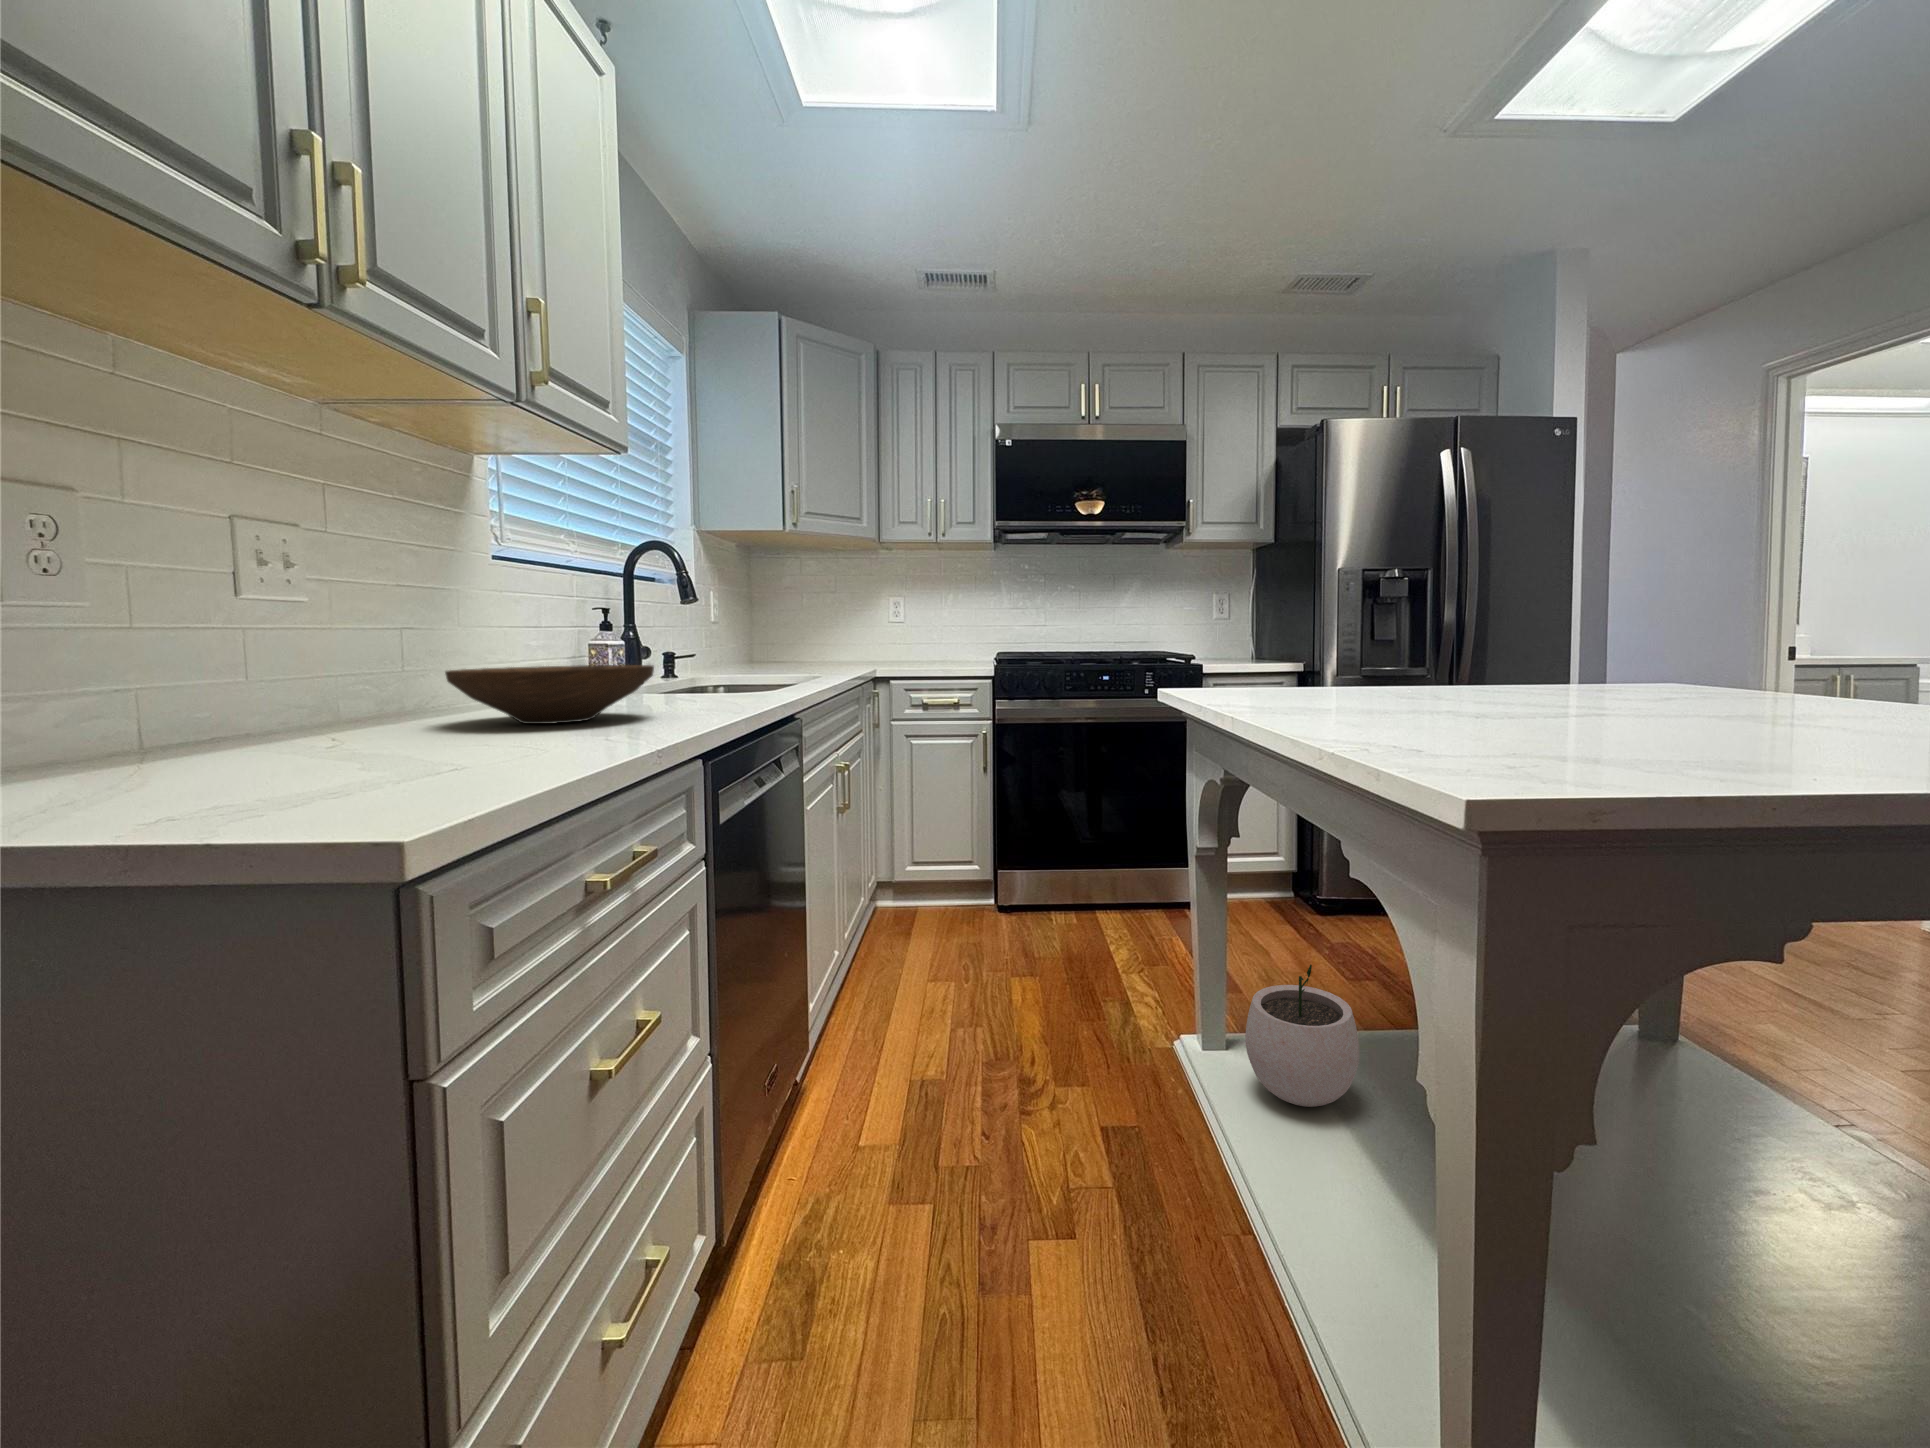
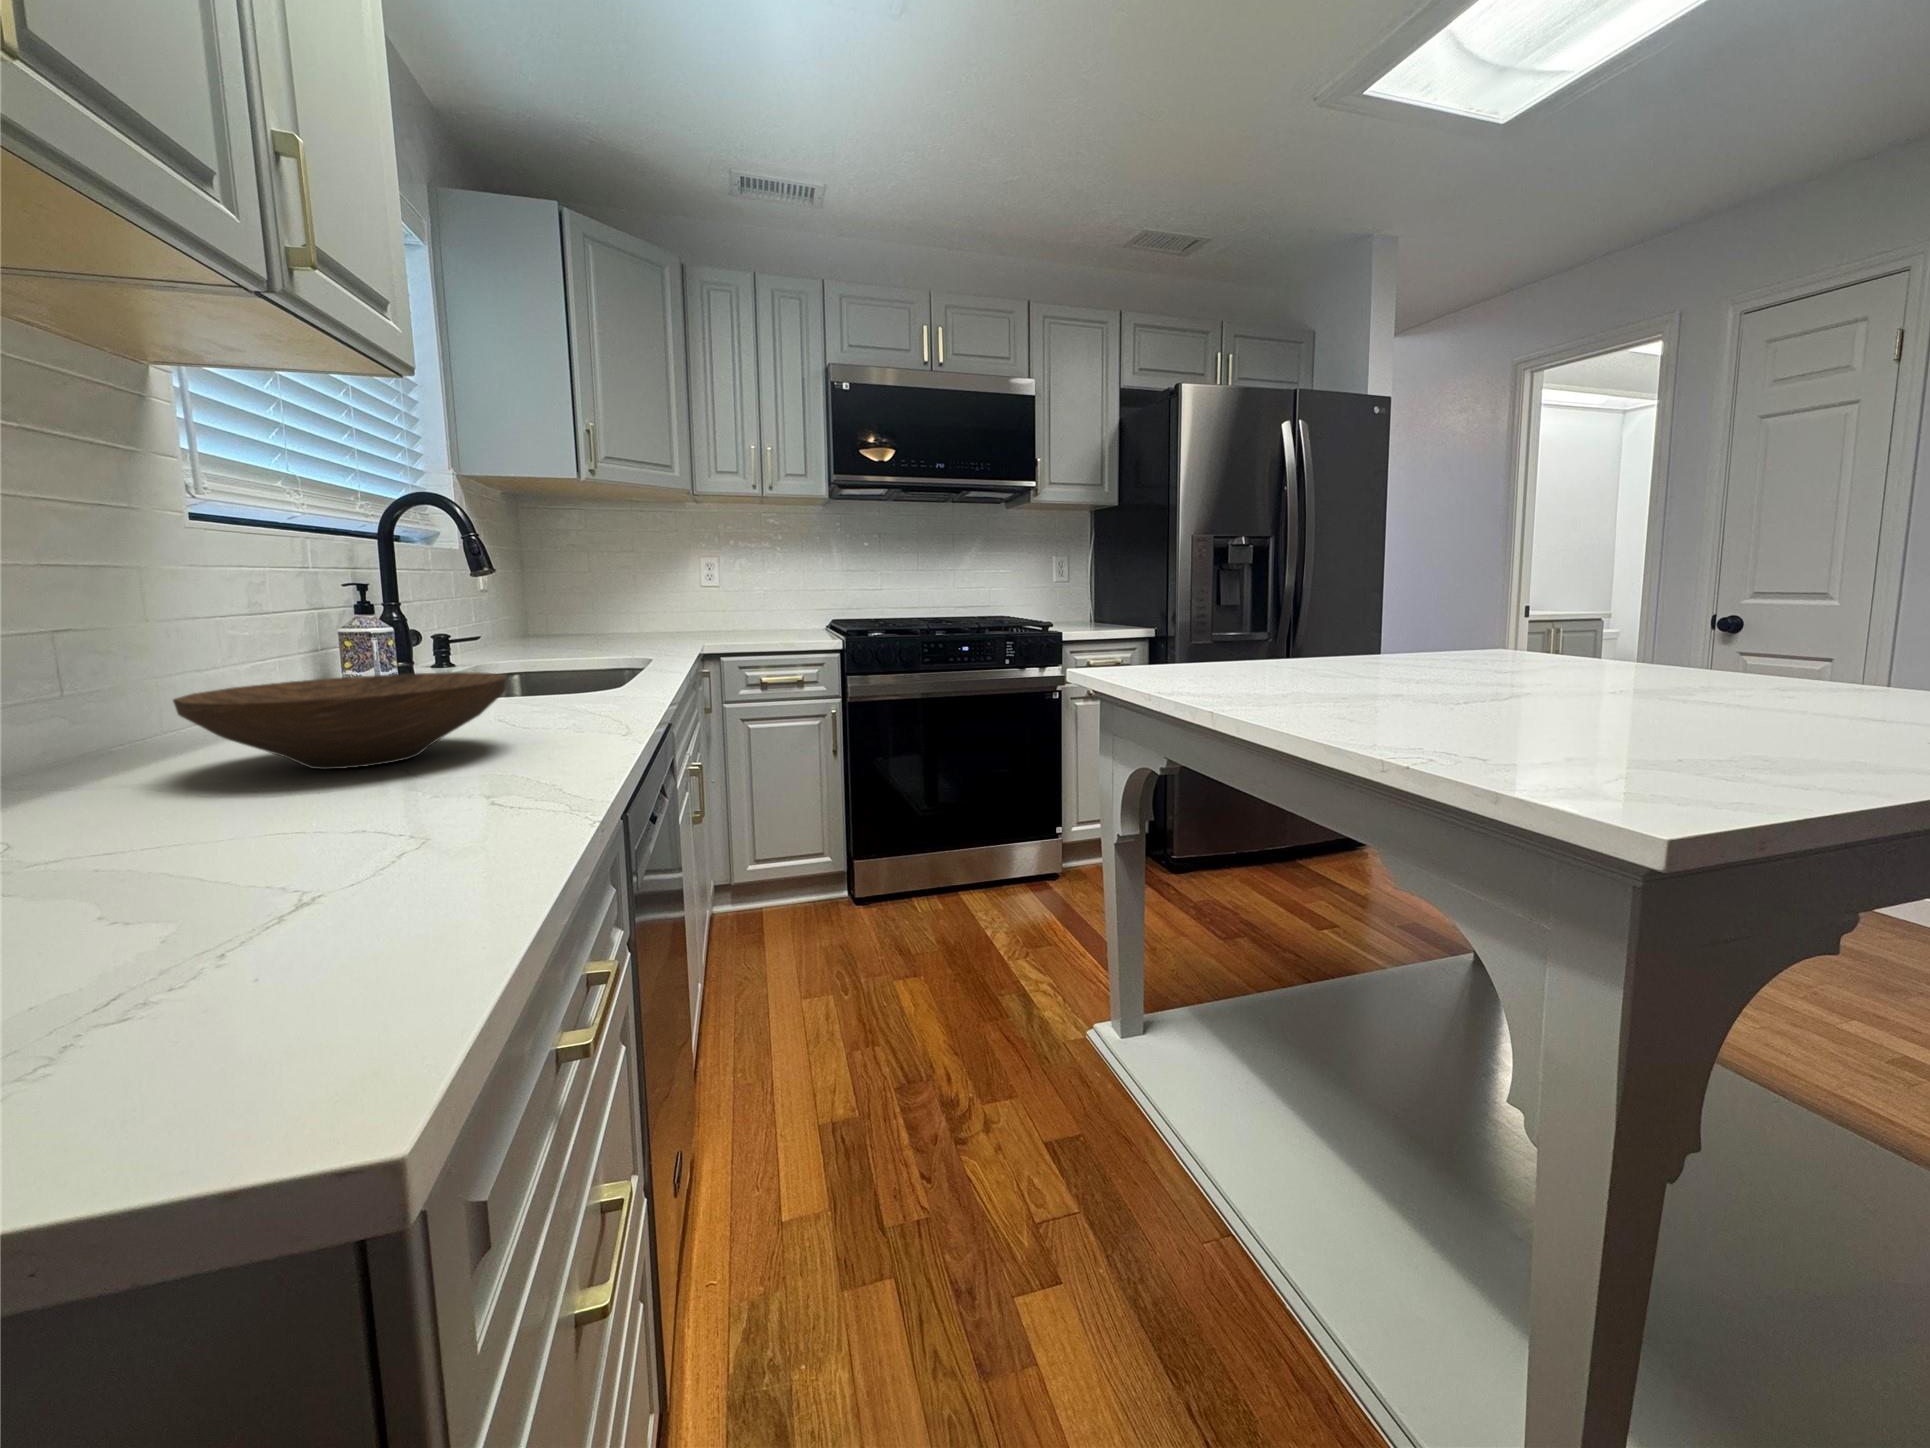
plant pot: present [1245,965,1360,1107] -> none [1174,943,1285,1085]

